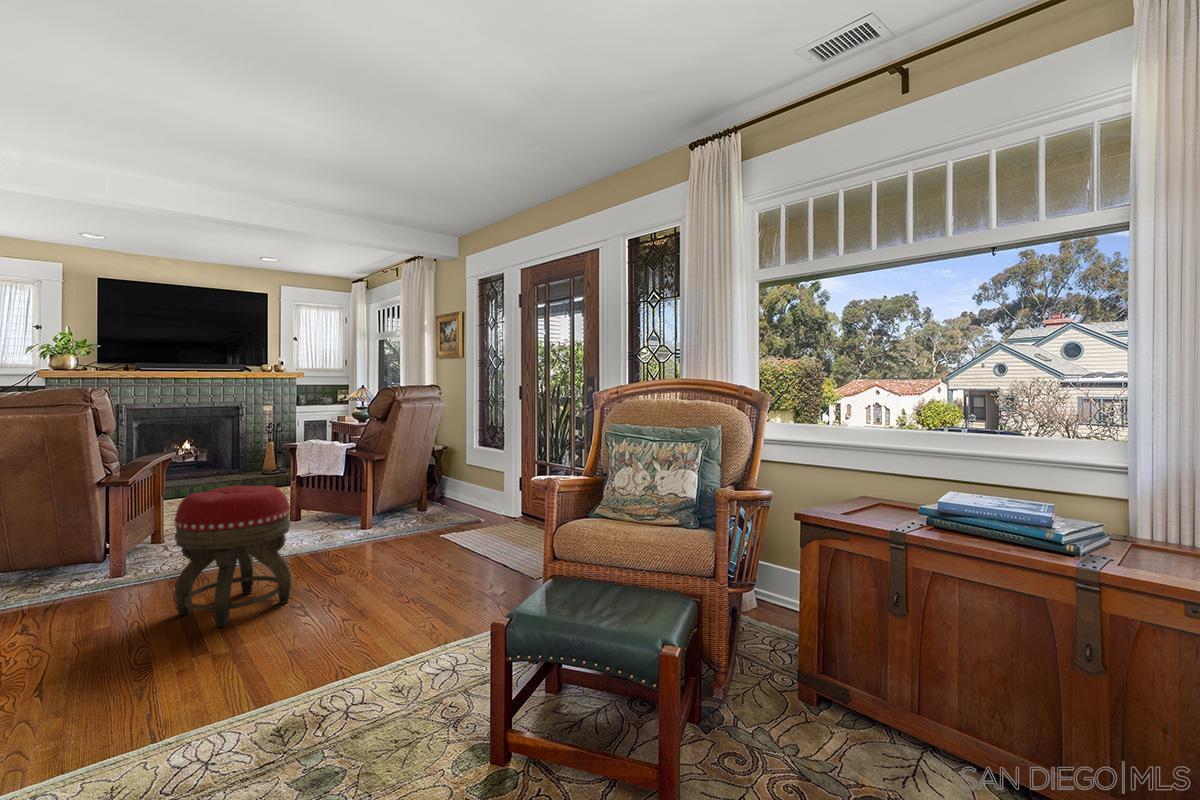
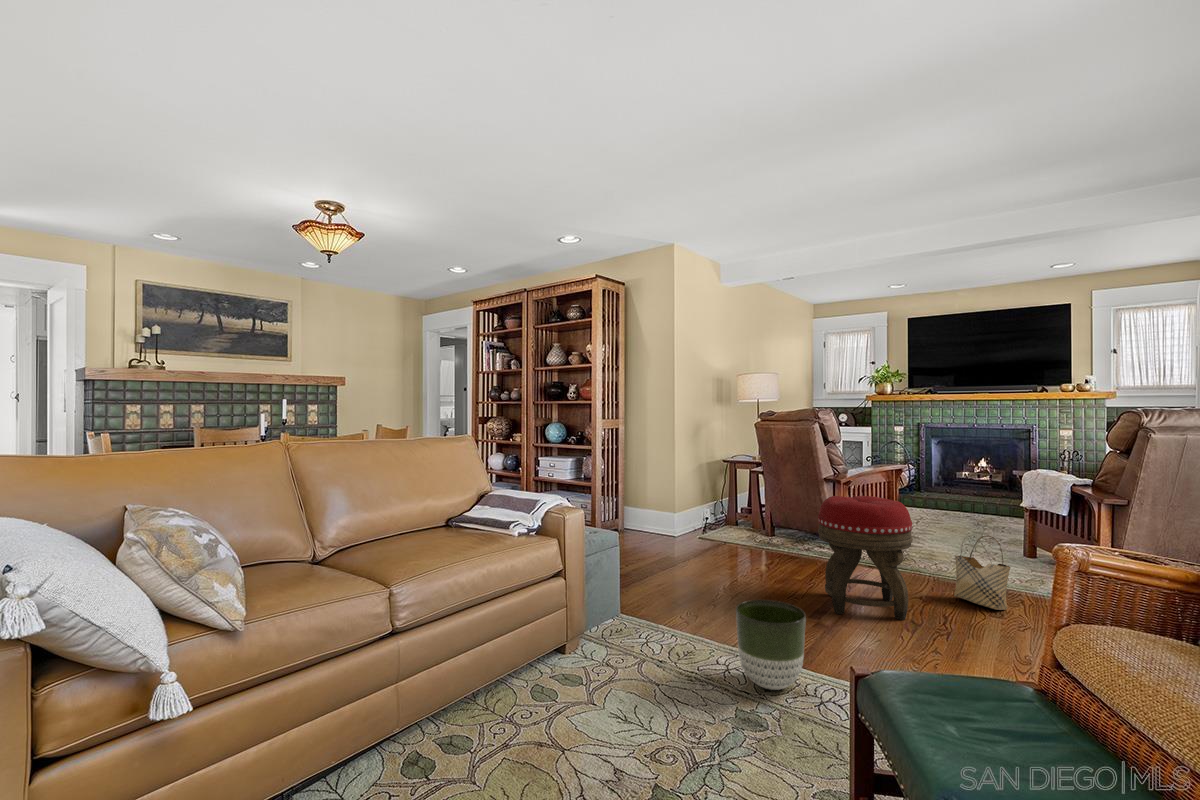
woven basket: none [296,502,347,566] -> present [954,536,1010,610]
planter: none [219,620,315,735] -> present [736,600,806,690]

